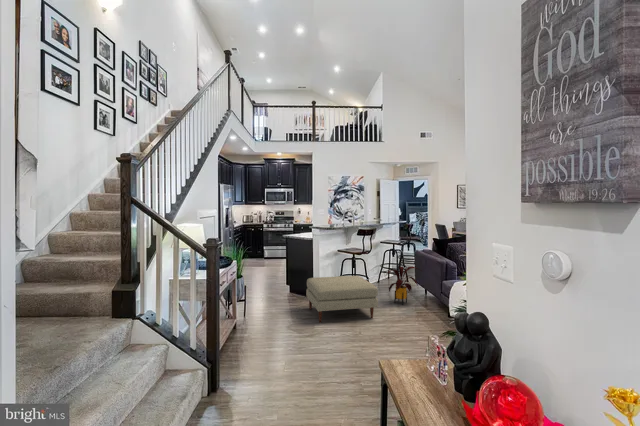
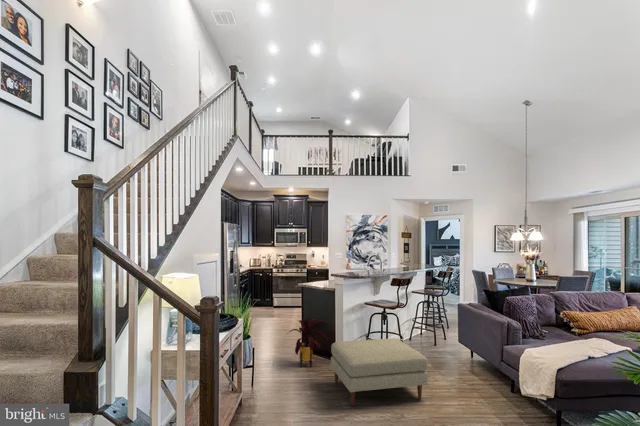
house plant: present [388,266,418,305] -> present [289,318,326,367]

